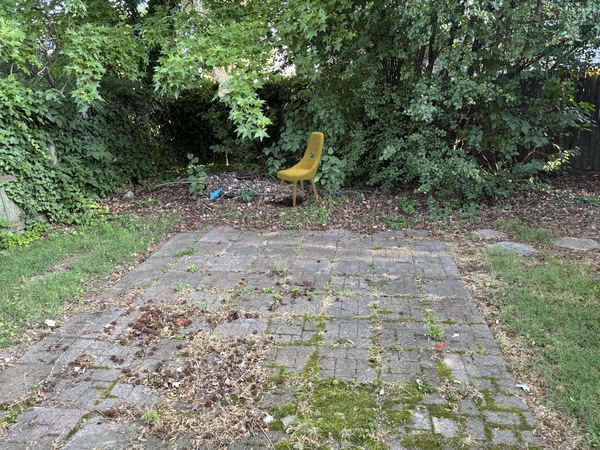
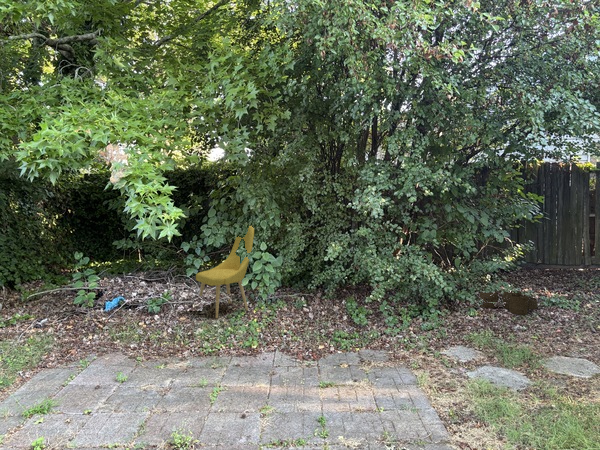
woven basket: none [515,187,570,209] -> present [479,290,538,315]

